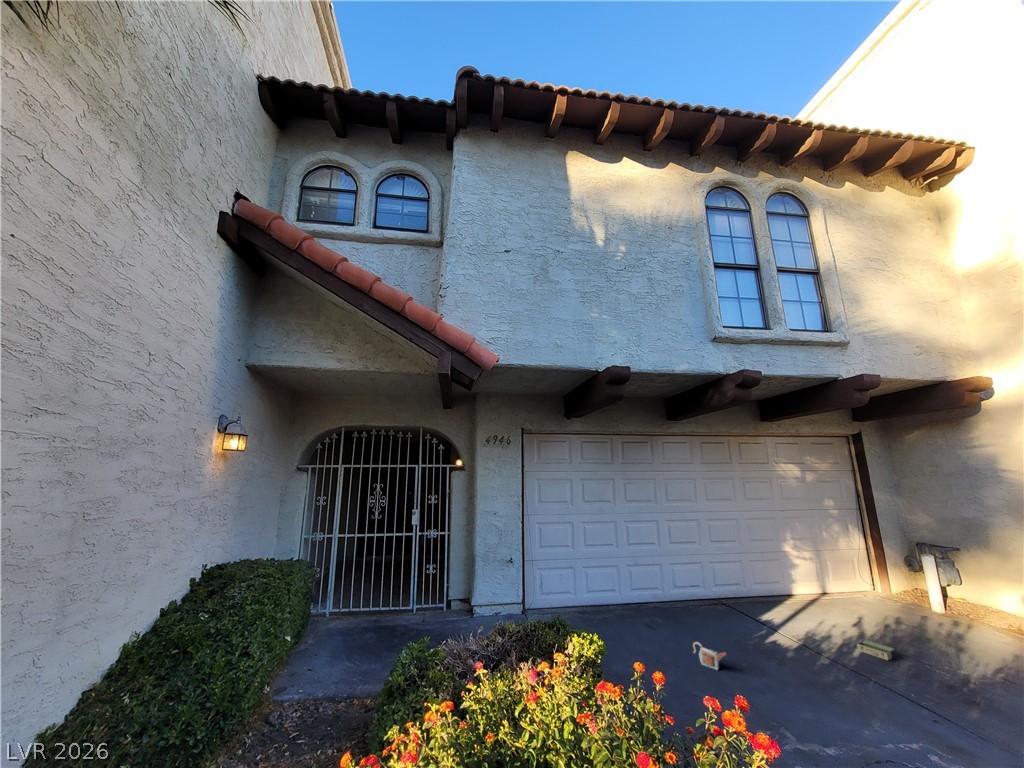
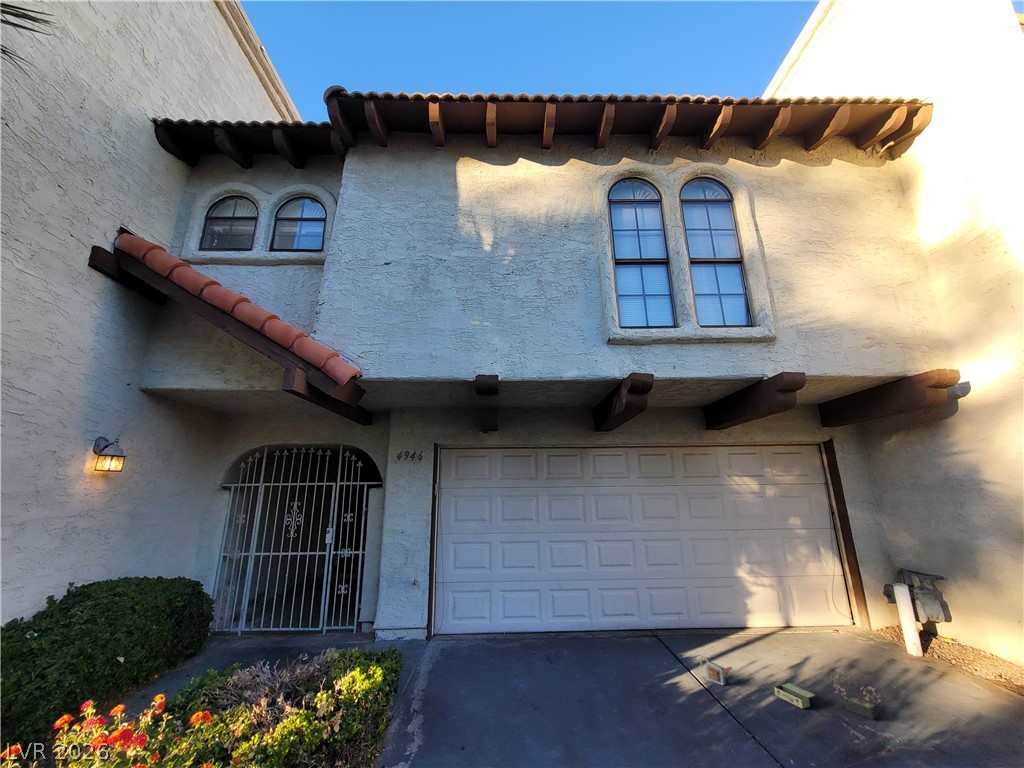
decorative plant: none [906,626,952,666] -> present [834,669,880,719]
watering can: present [693,642,727,670] -> present [700,656,732,685]

